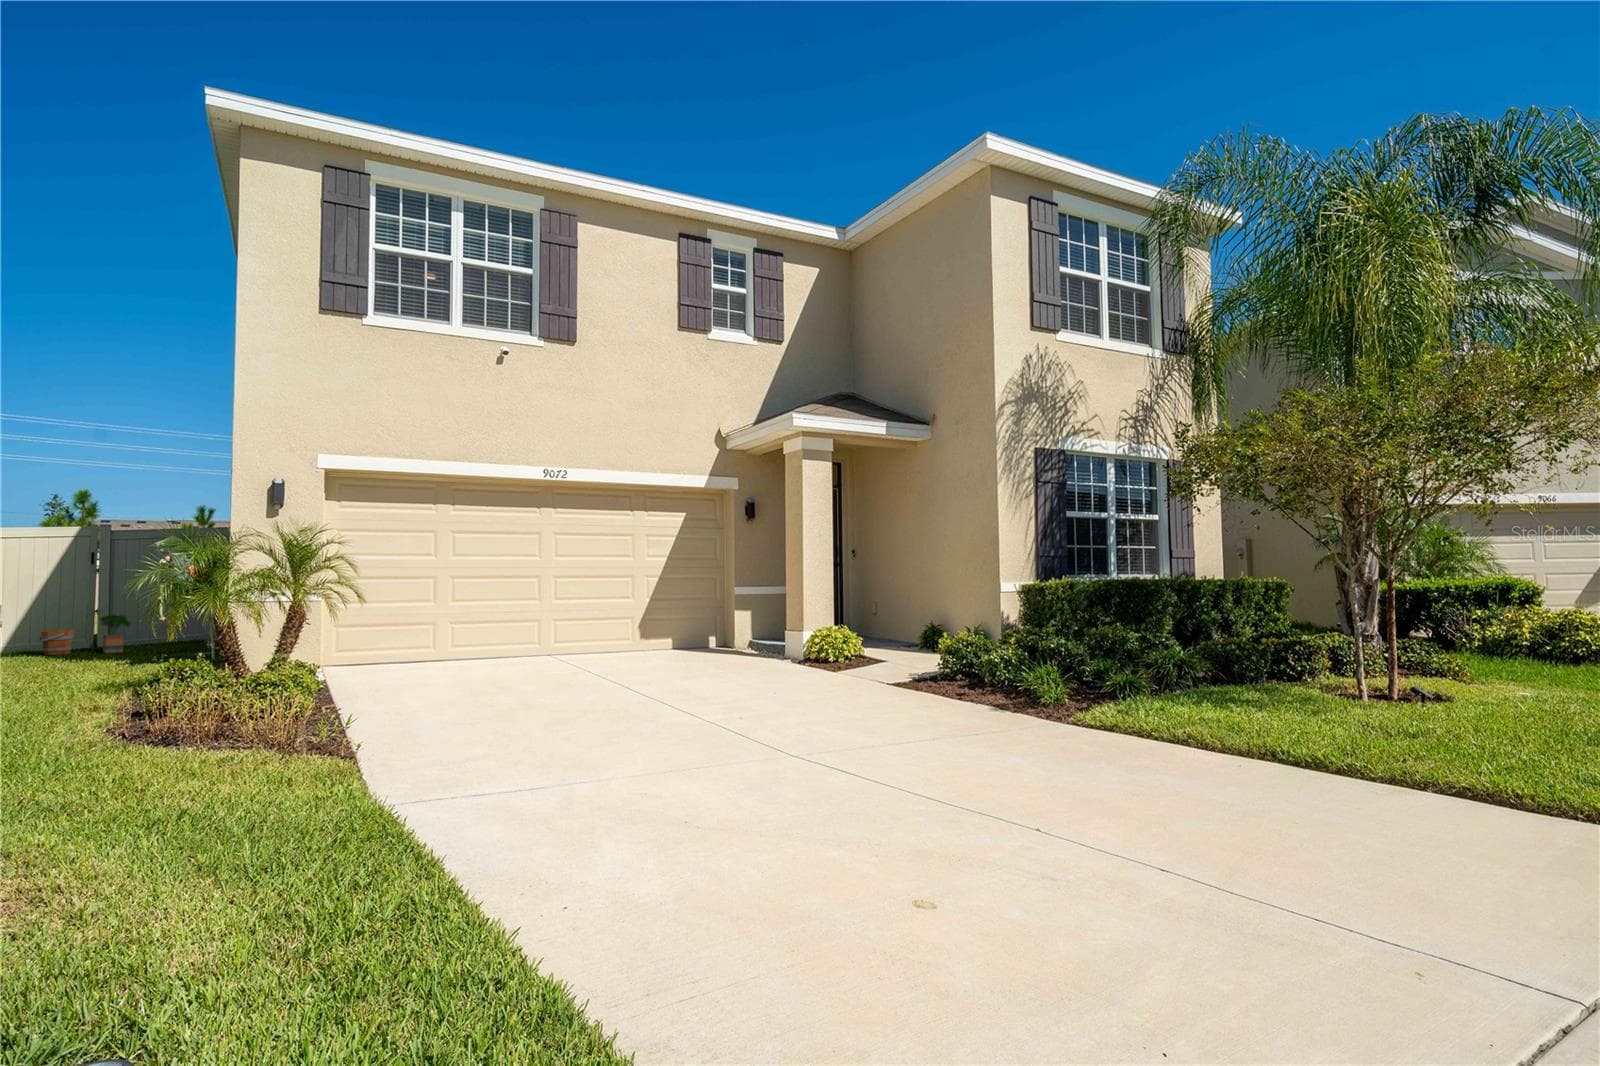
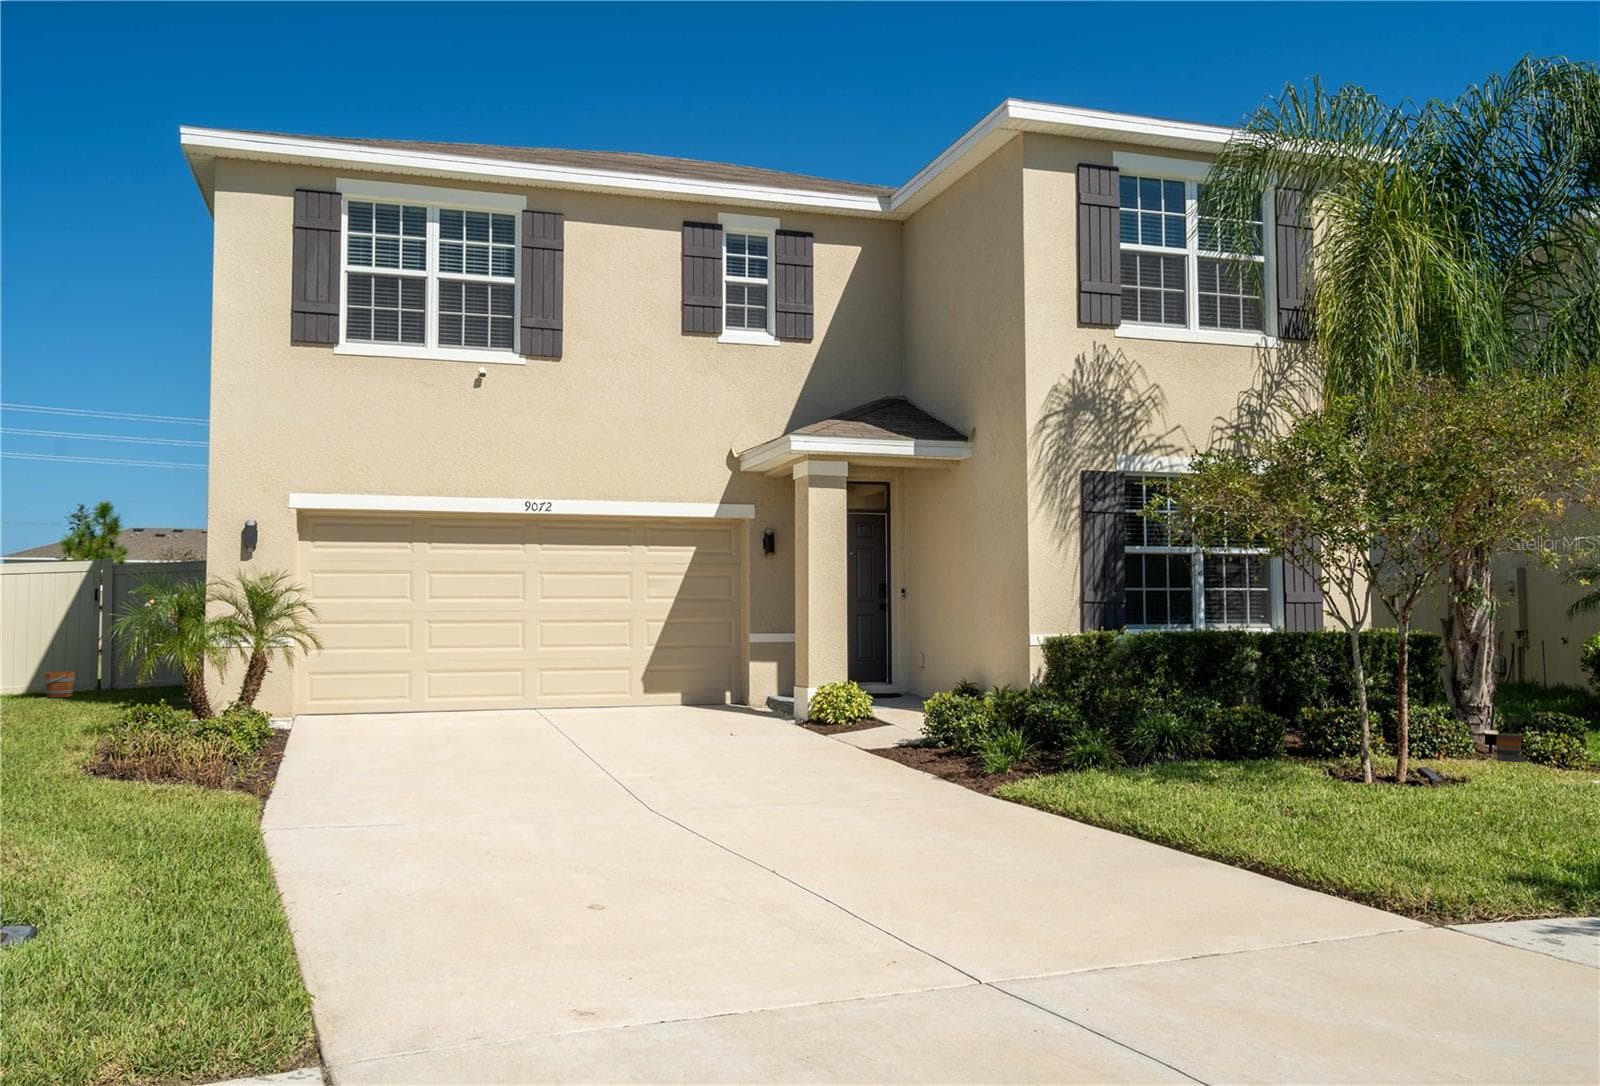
potted tree: present [99,614,130,653] -> present [1490,704,1535,762]

